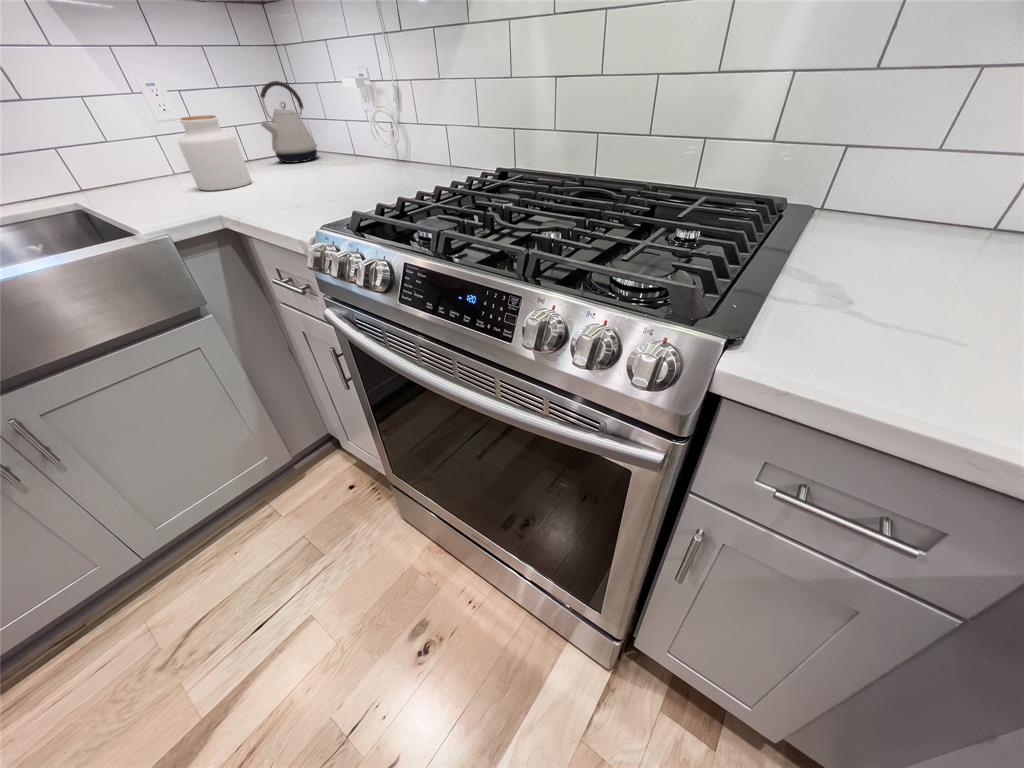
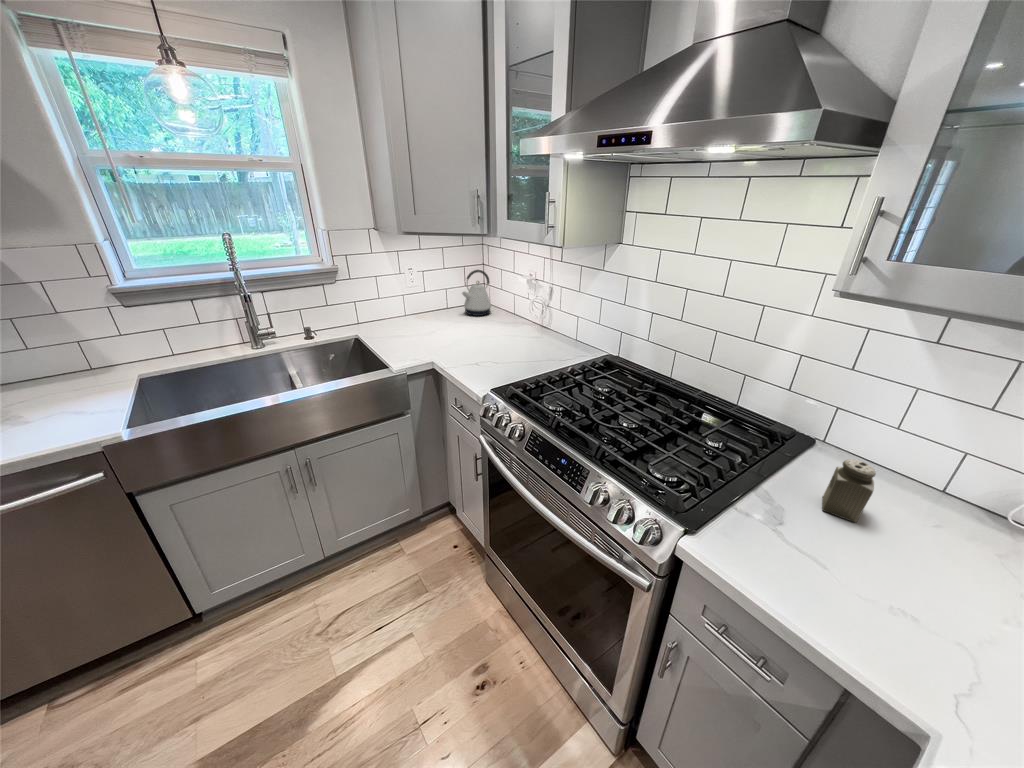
jar: present [178,115,252,191] -> none [418,295,450,337]
salt shaker: none [866,179,971,281] -> present [822,459,876,523]

